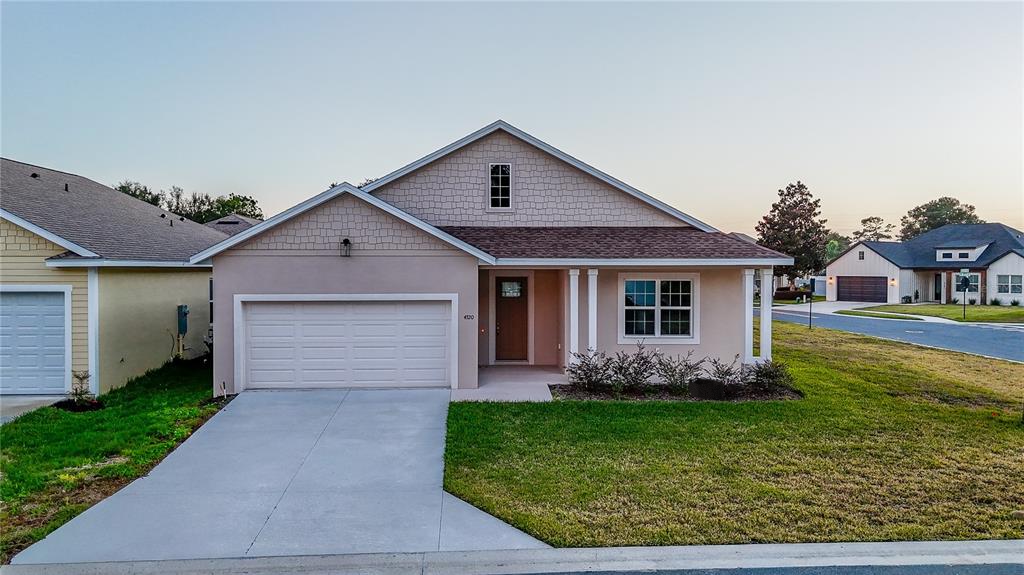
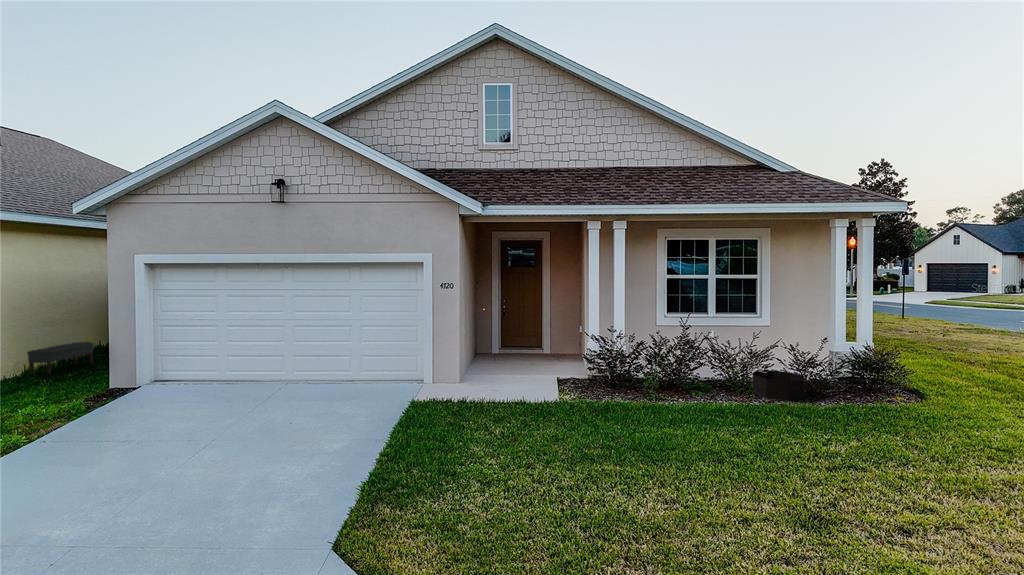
bench: none [121,360,169,387] -> present [27,342,93,374]

